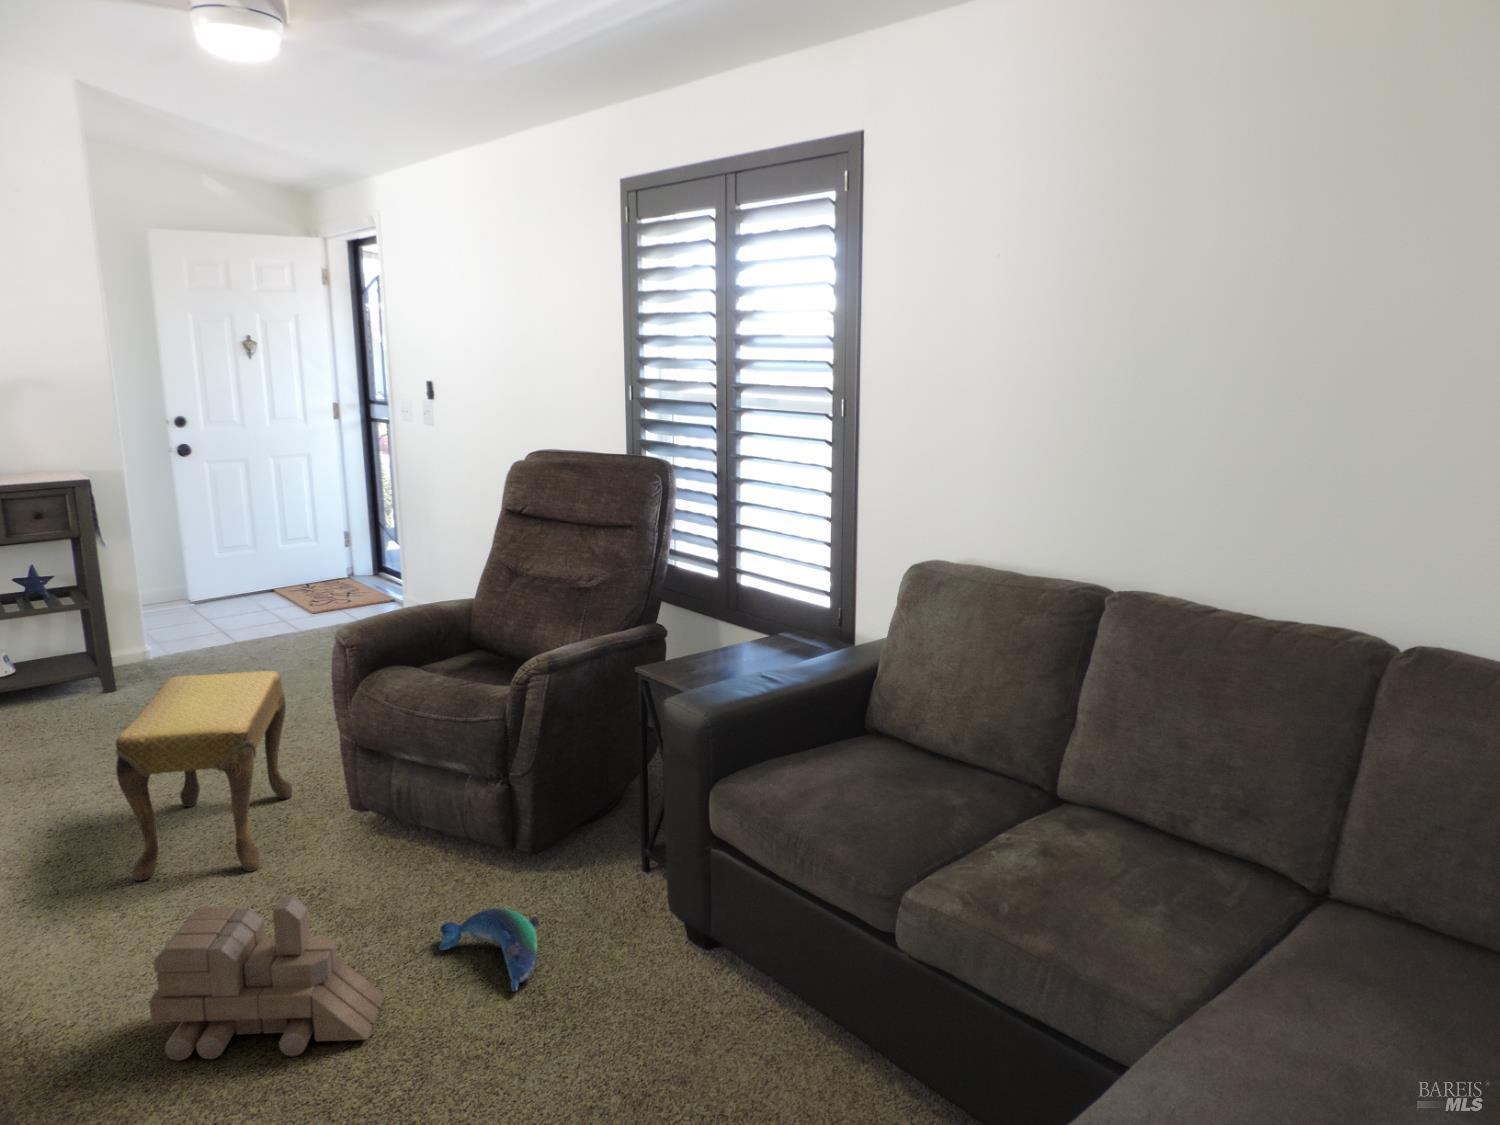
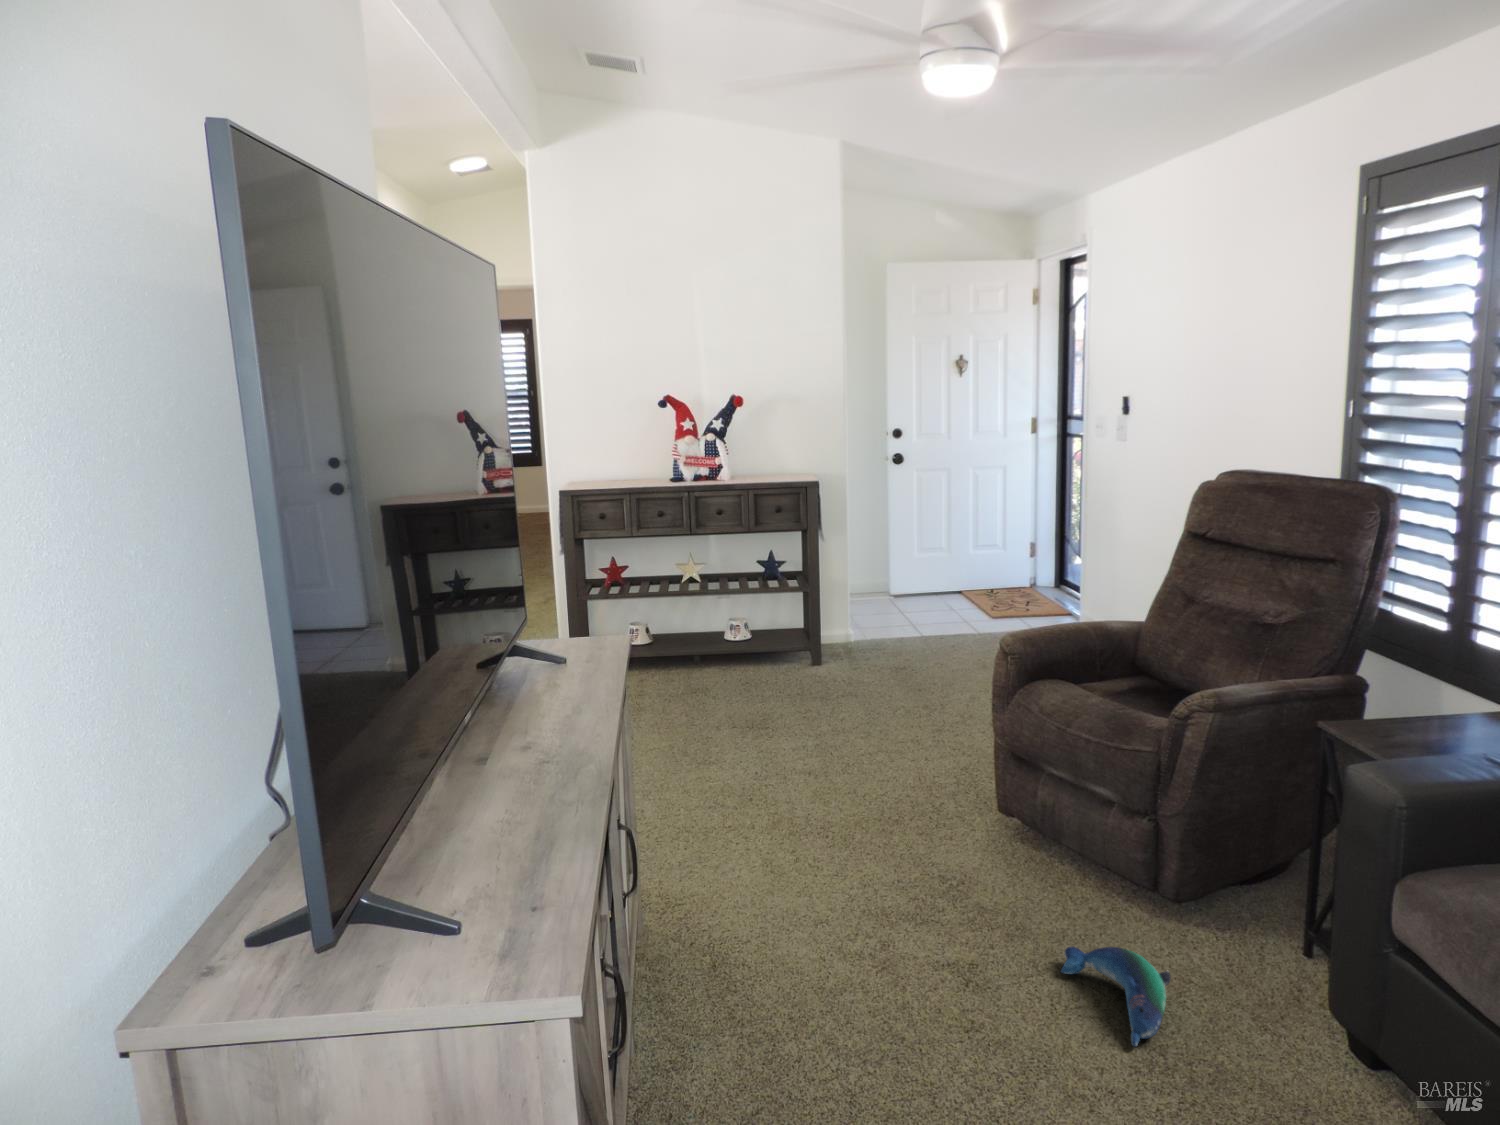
footstool: present [116,671,292,881] -> none [813,658,952,842]
toy train: present [149,896,385,1060] -> none [805,865,1002,1039]

